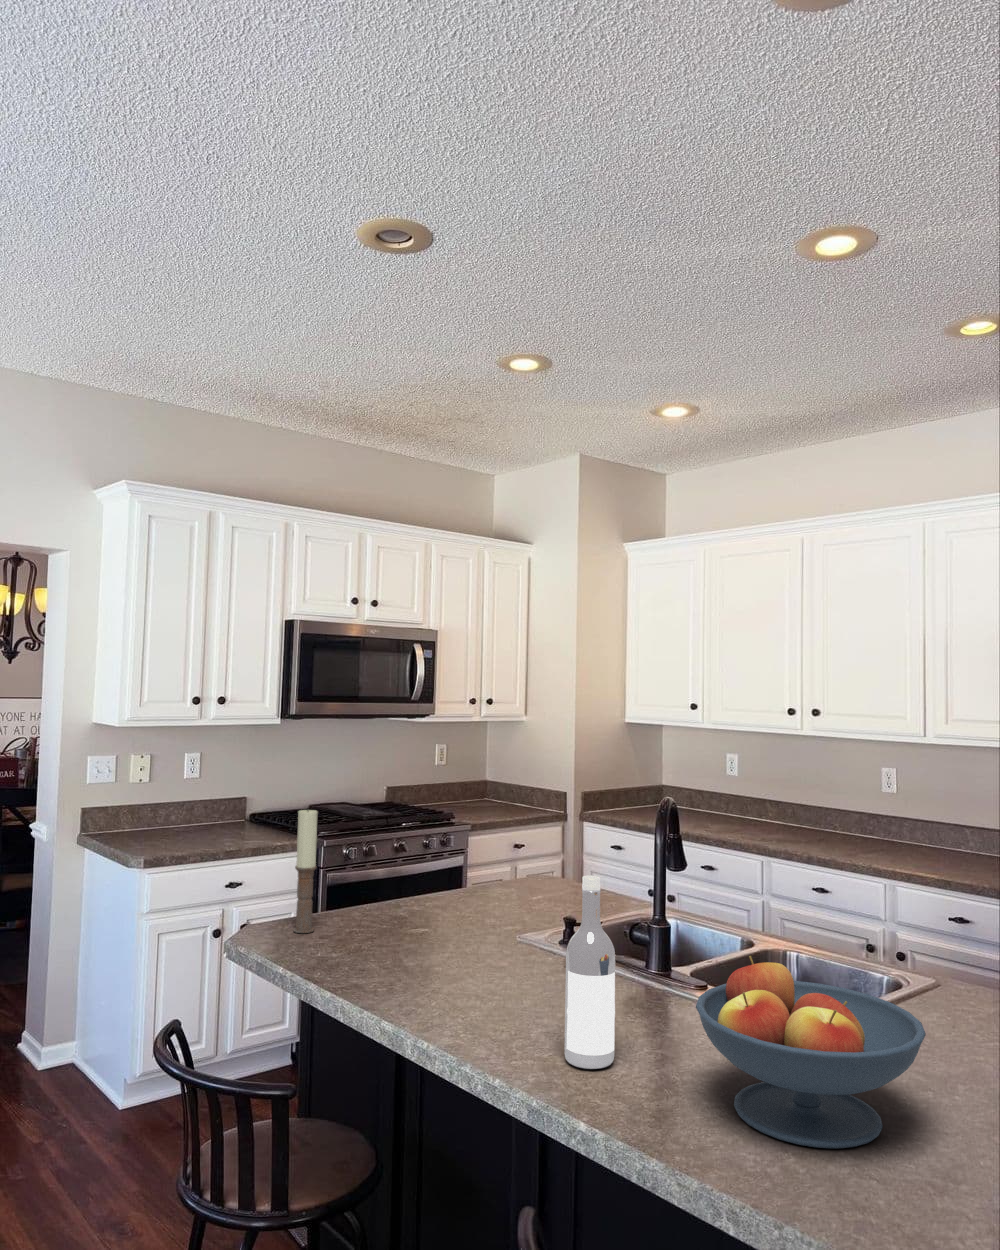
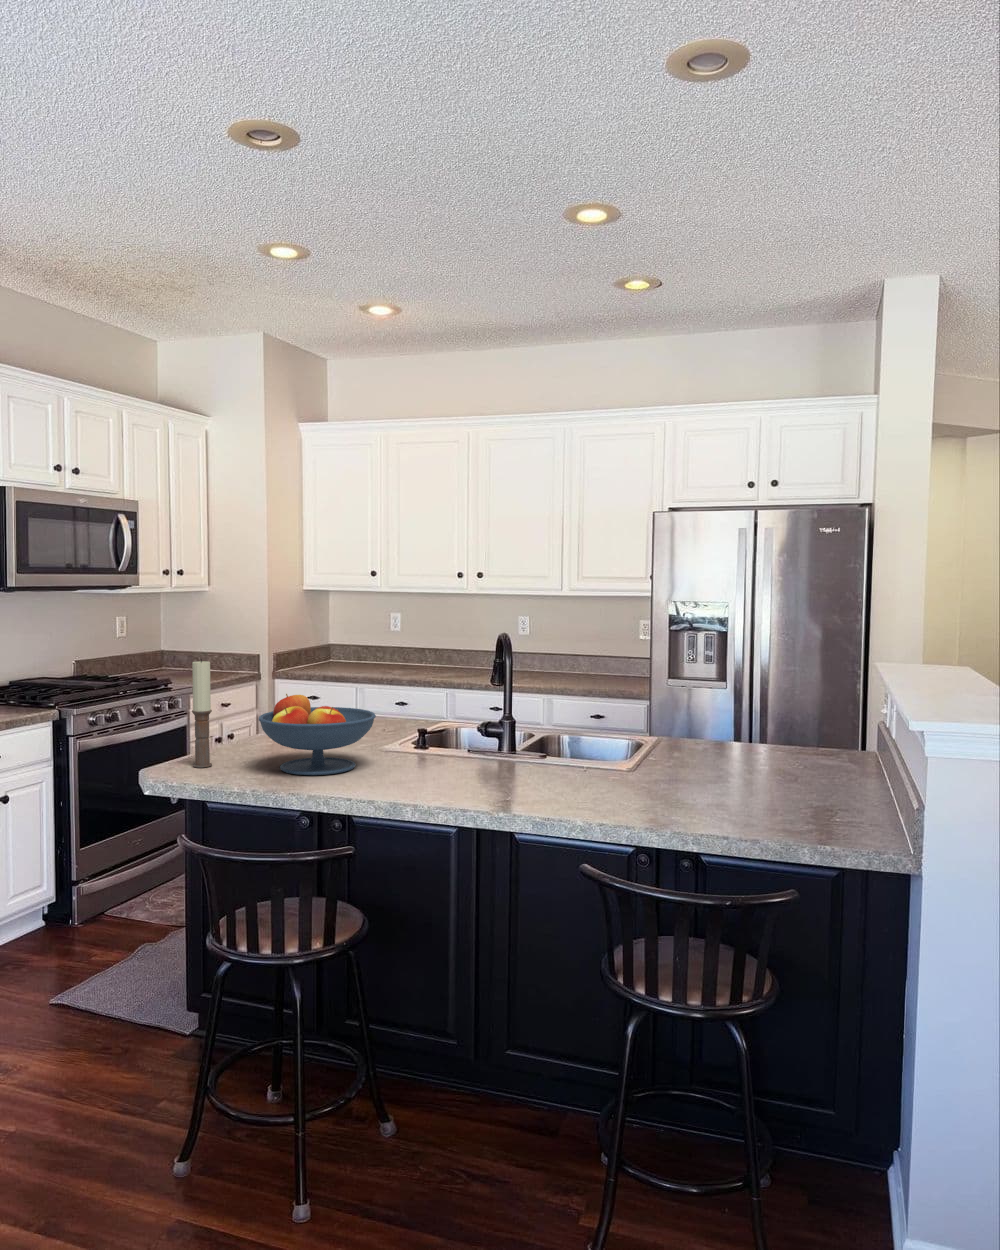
wine bottle: present [565,875,615,1069] -> none [524,675,558,802]
fruit bowl: present [696,956,926,1148] -> present [259,694,376,775]

